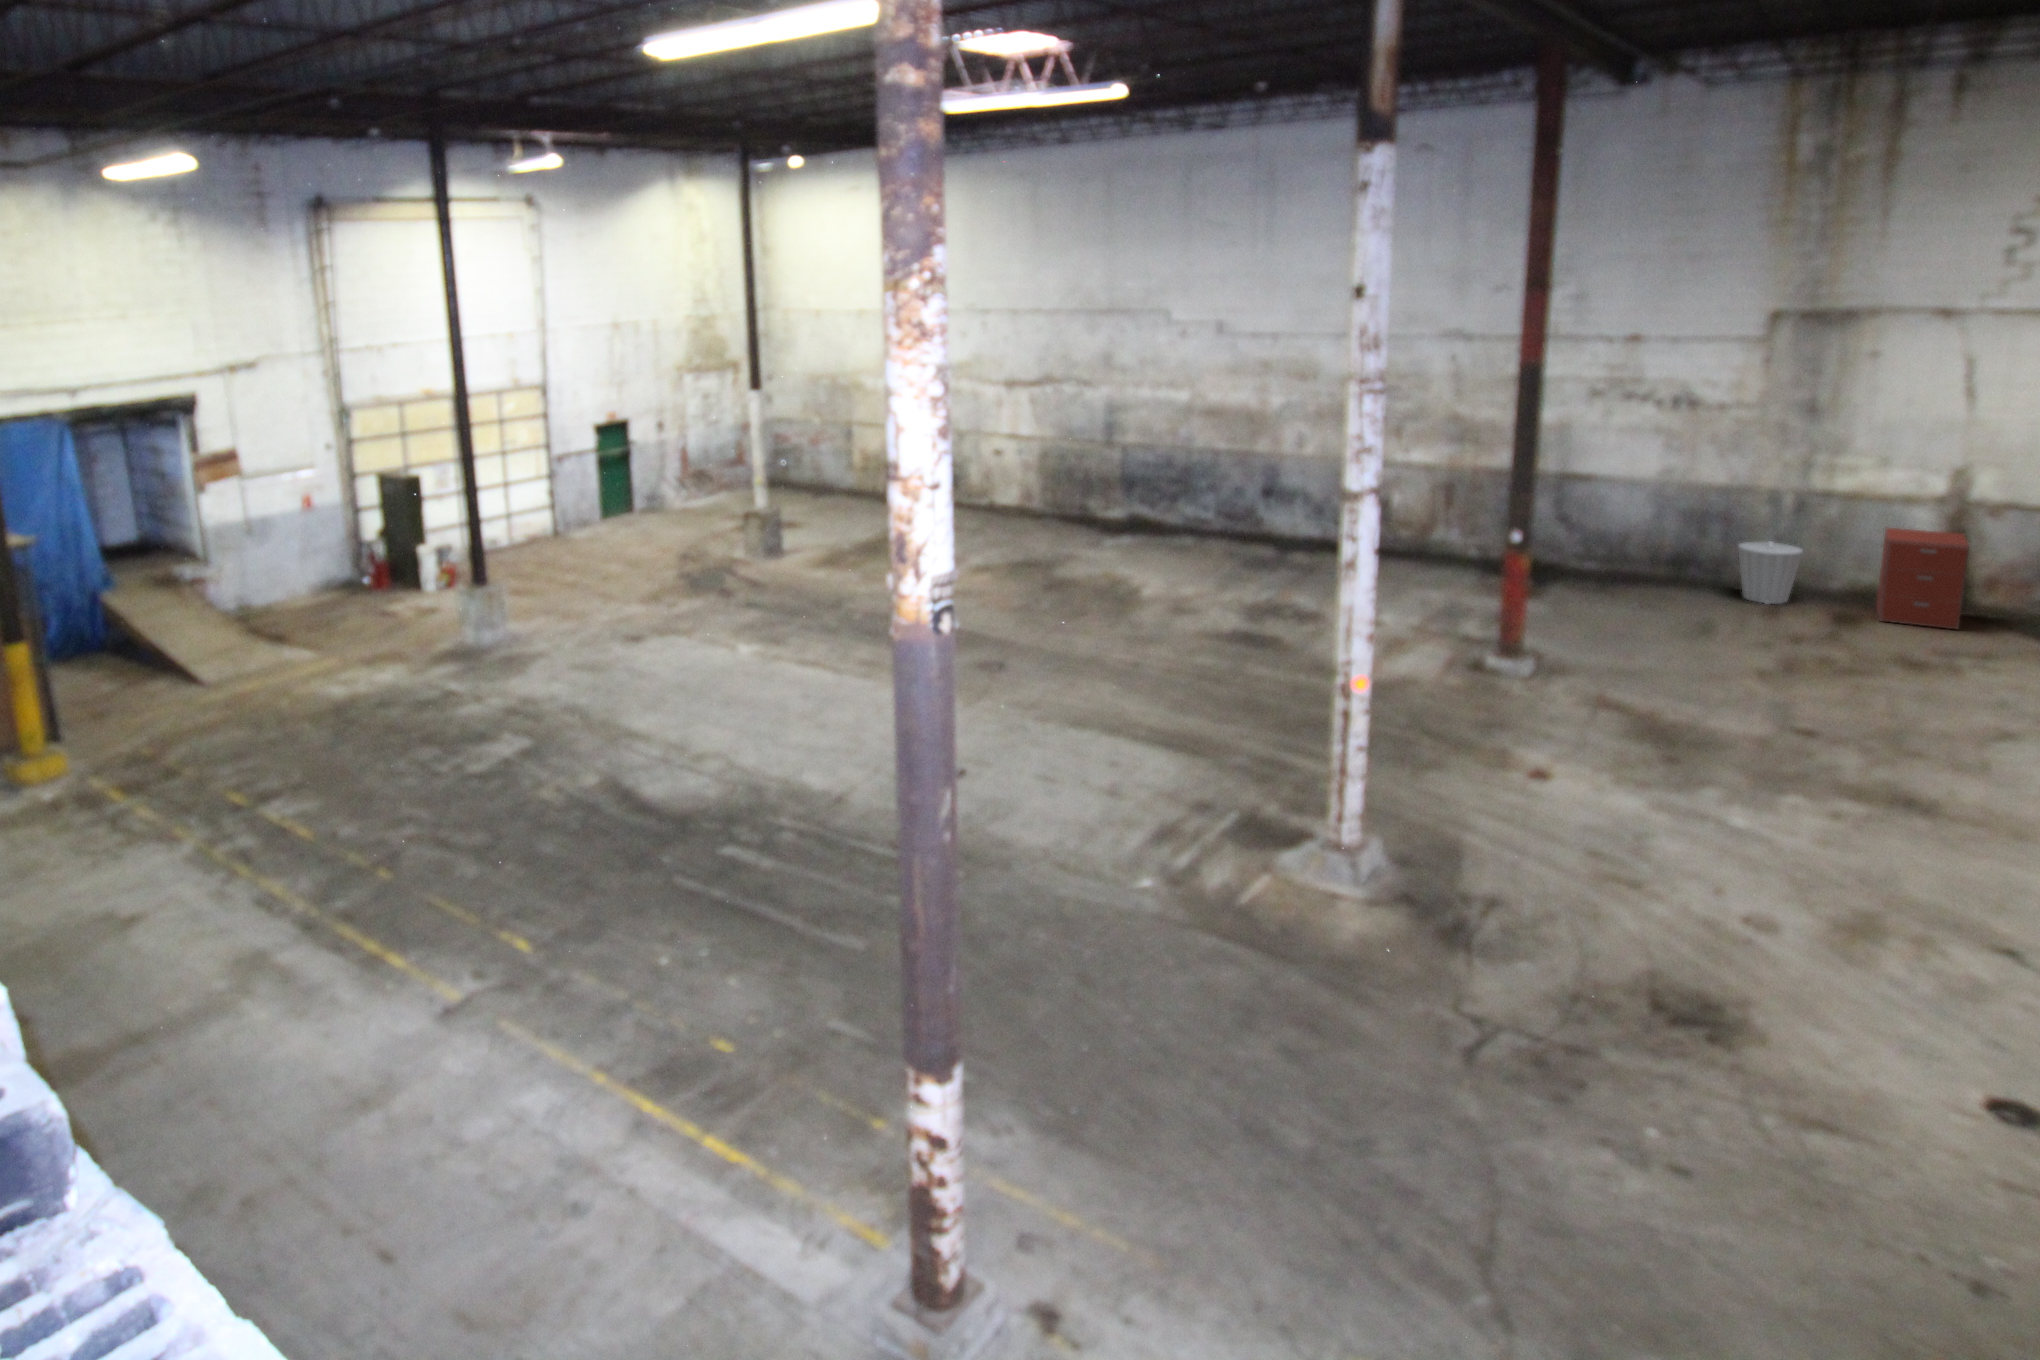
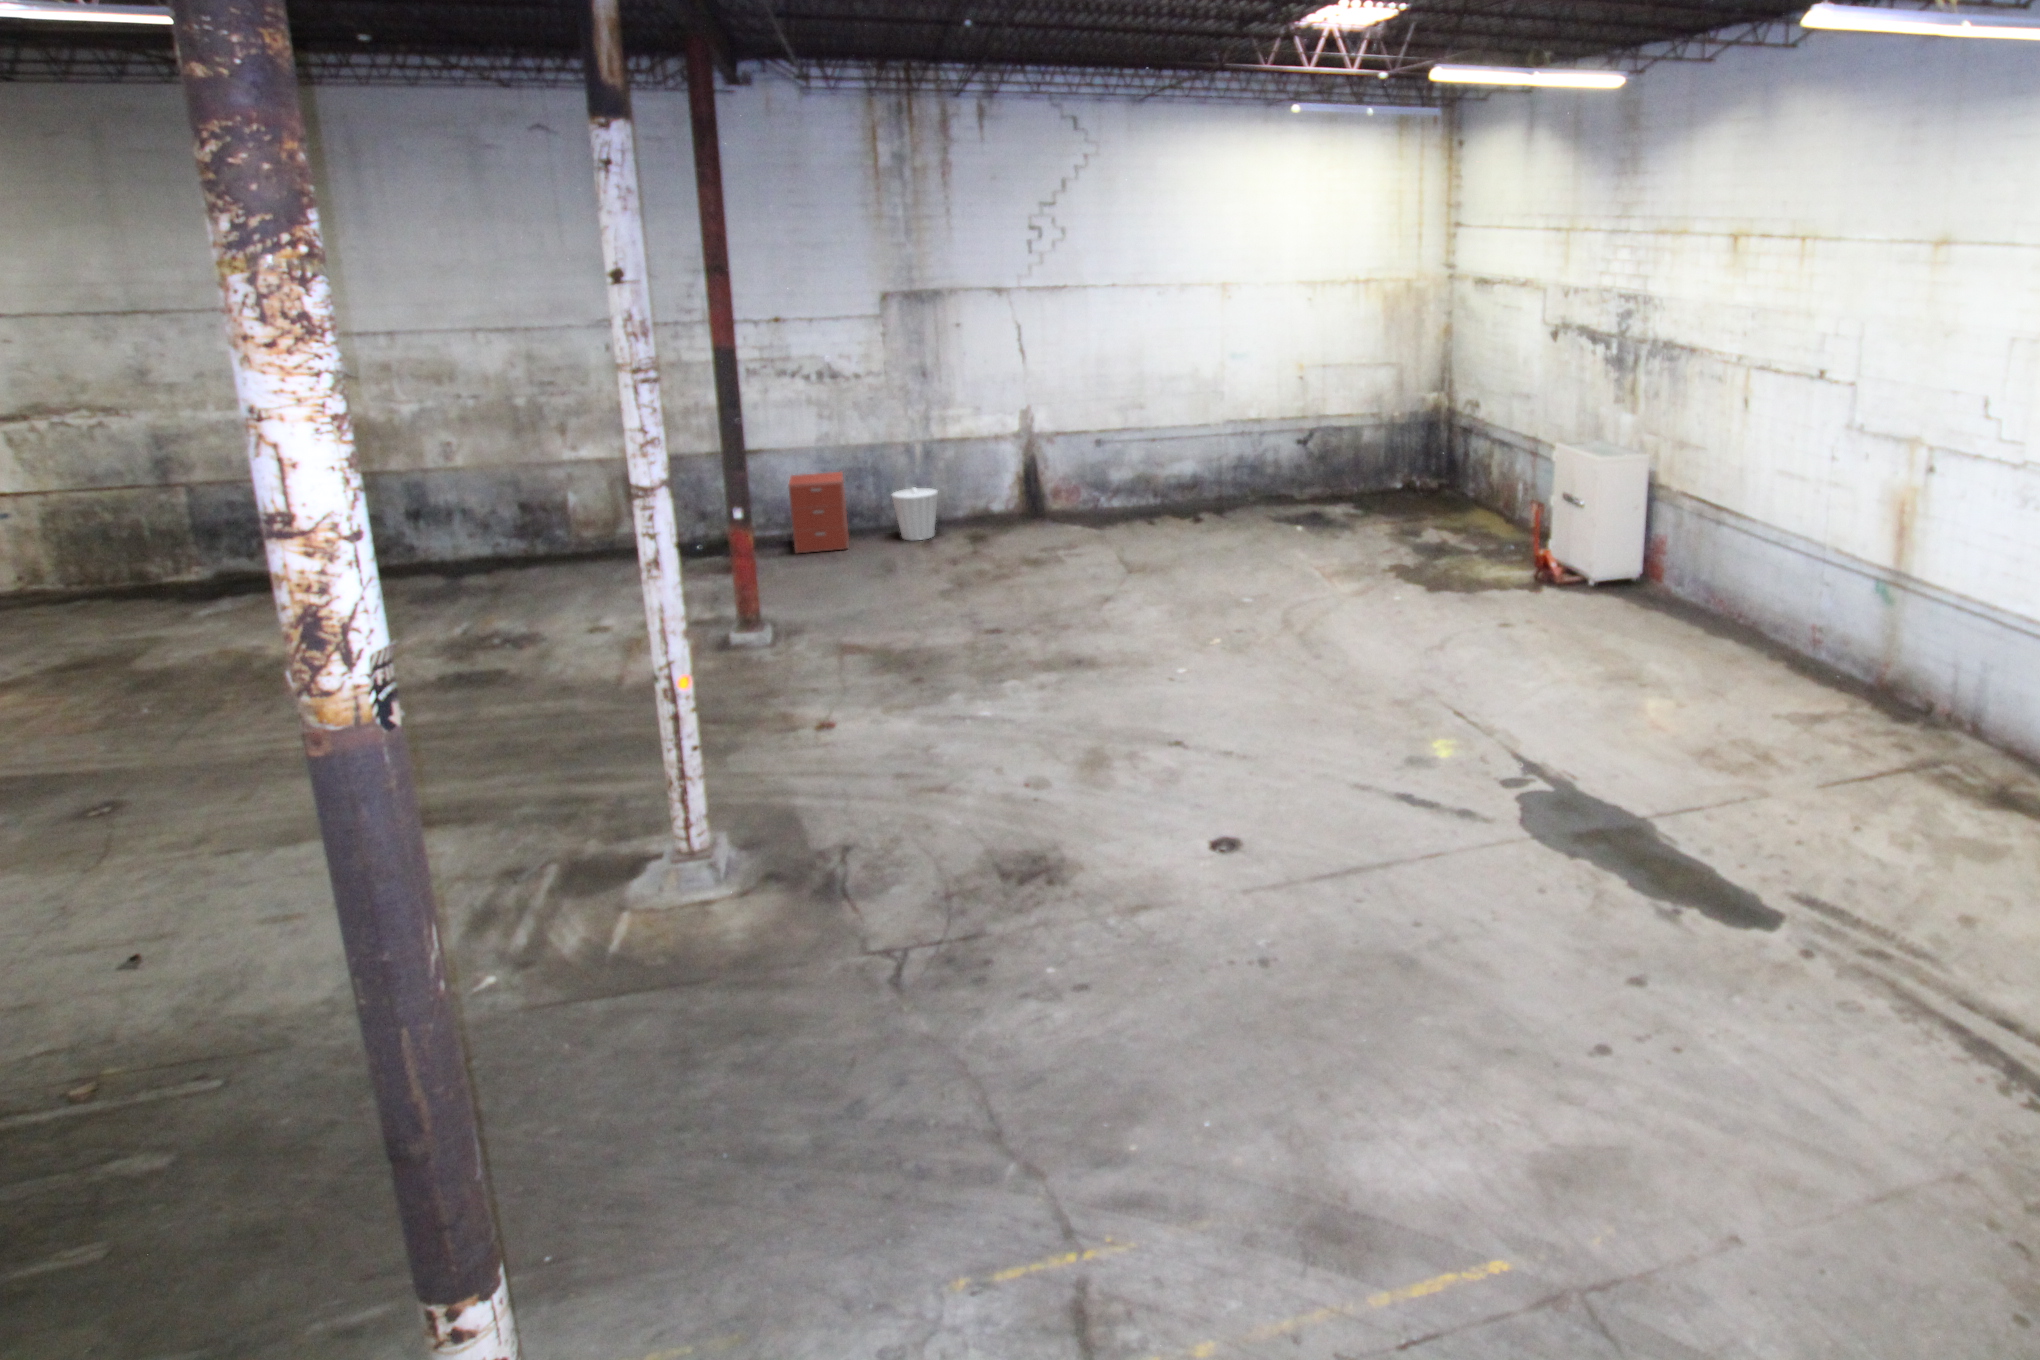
filing cabinet: present [1876,528,1969,629] -> present [788,472,849,553]

